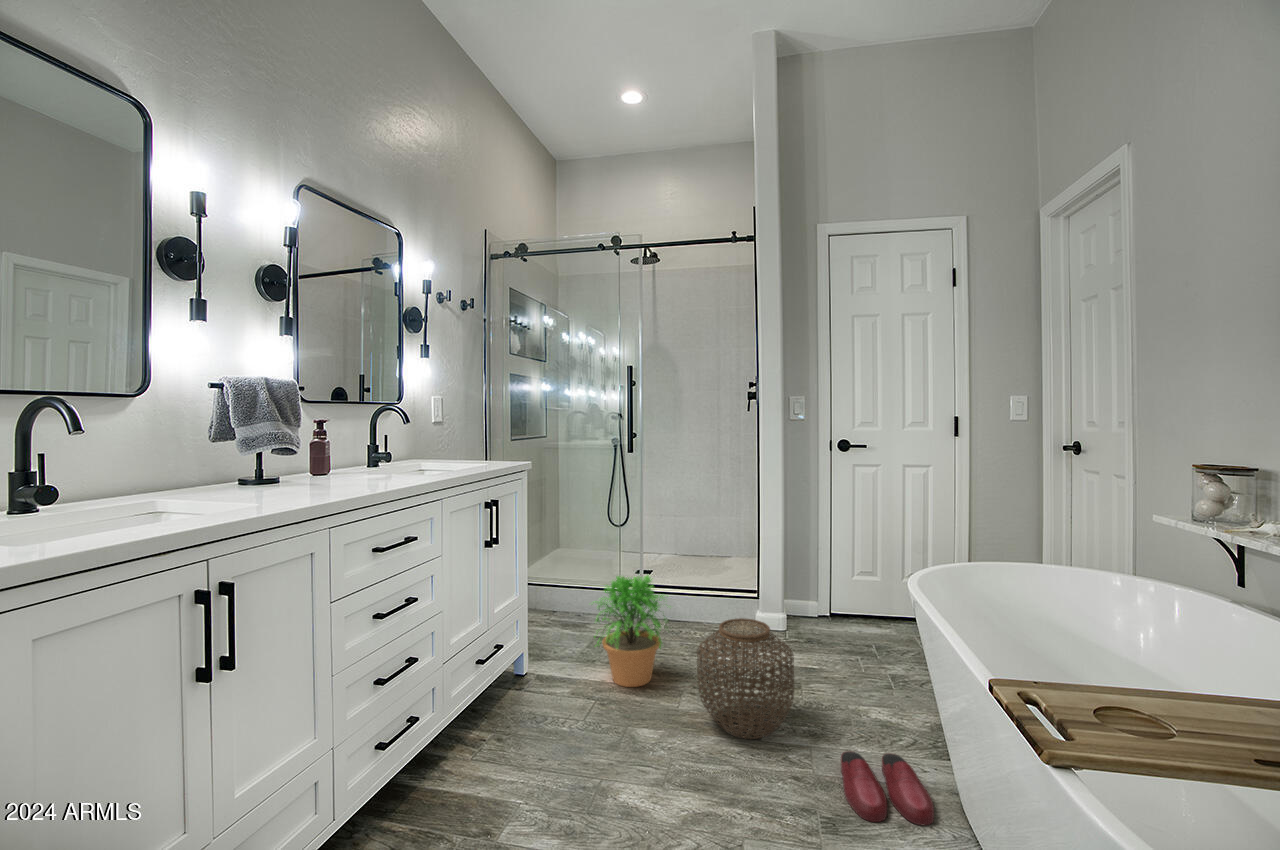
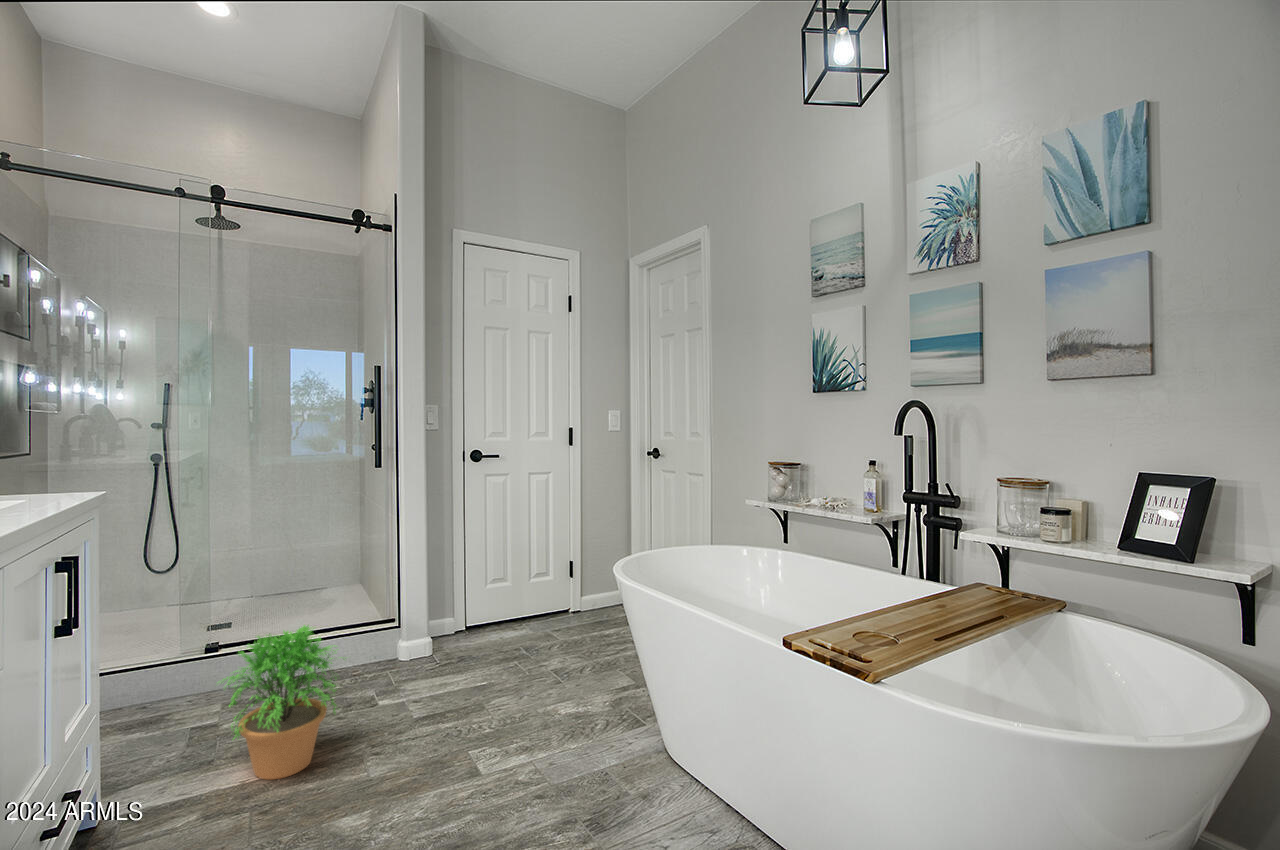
woven basket: present [697,618,794,739] -> none [405,649,513,782]
slippers: present [841,751,934,825] -> none [567,739,659,806]

